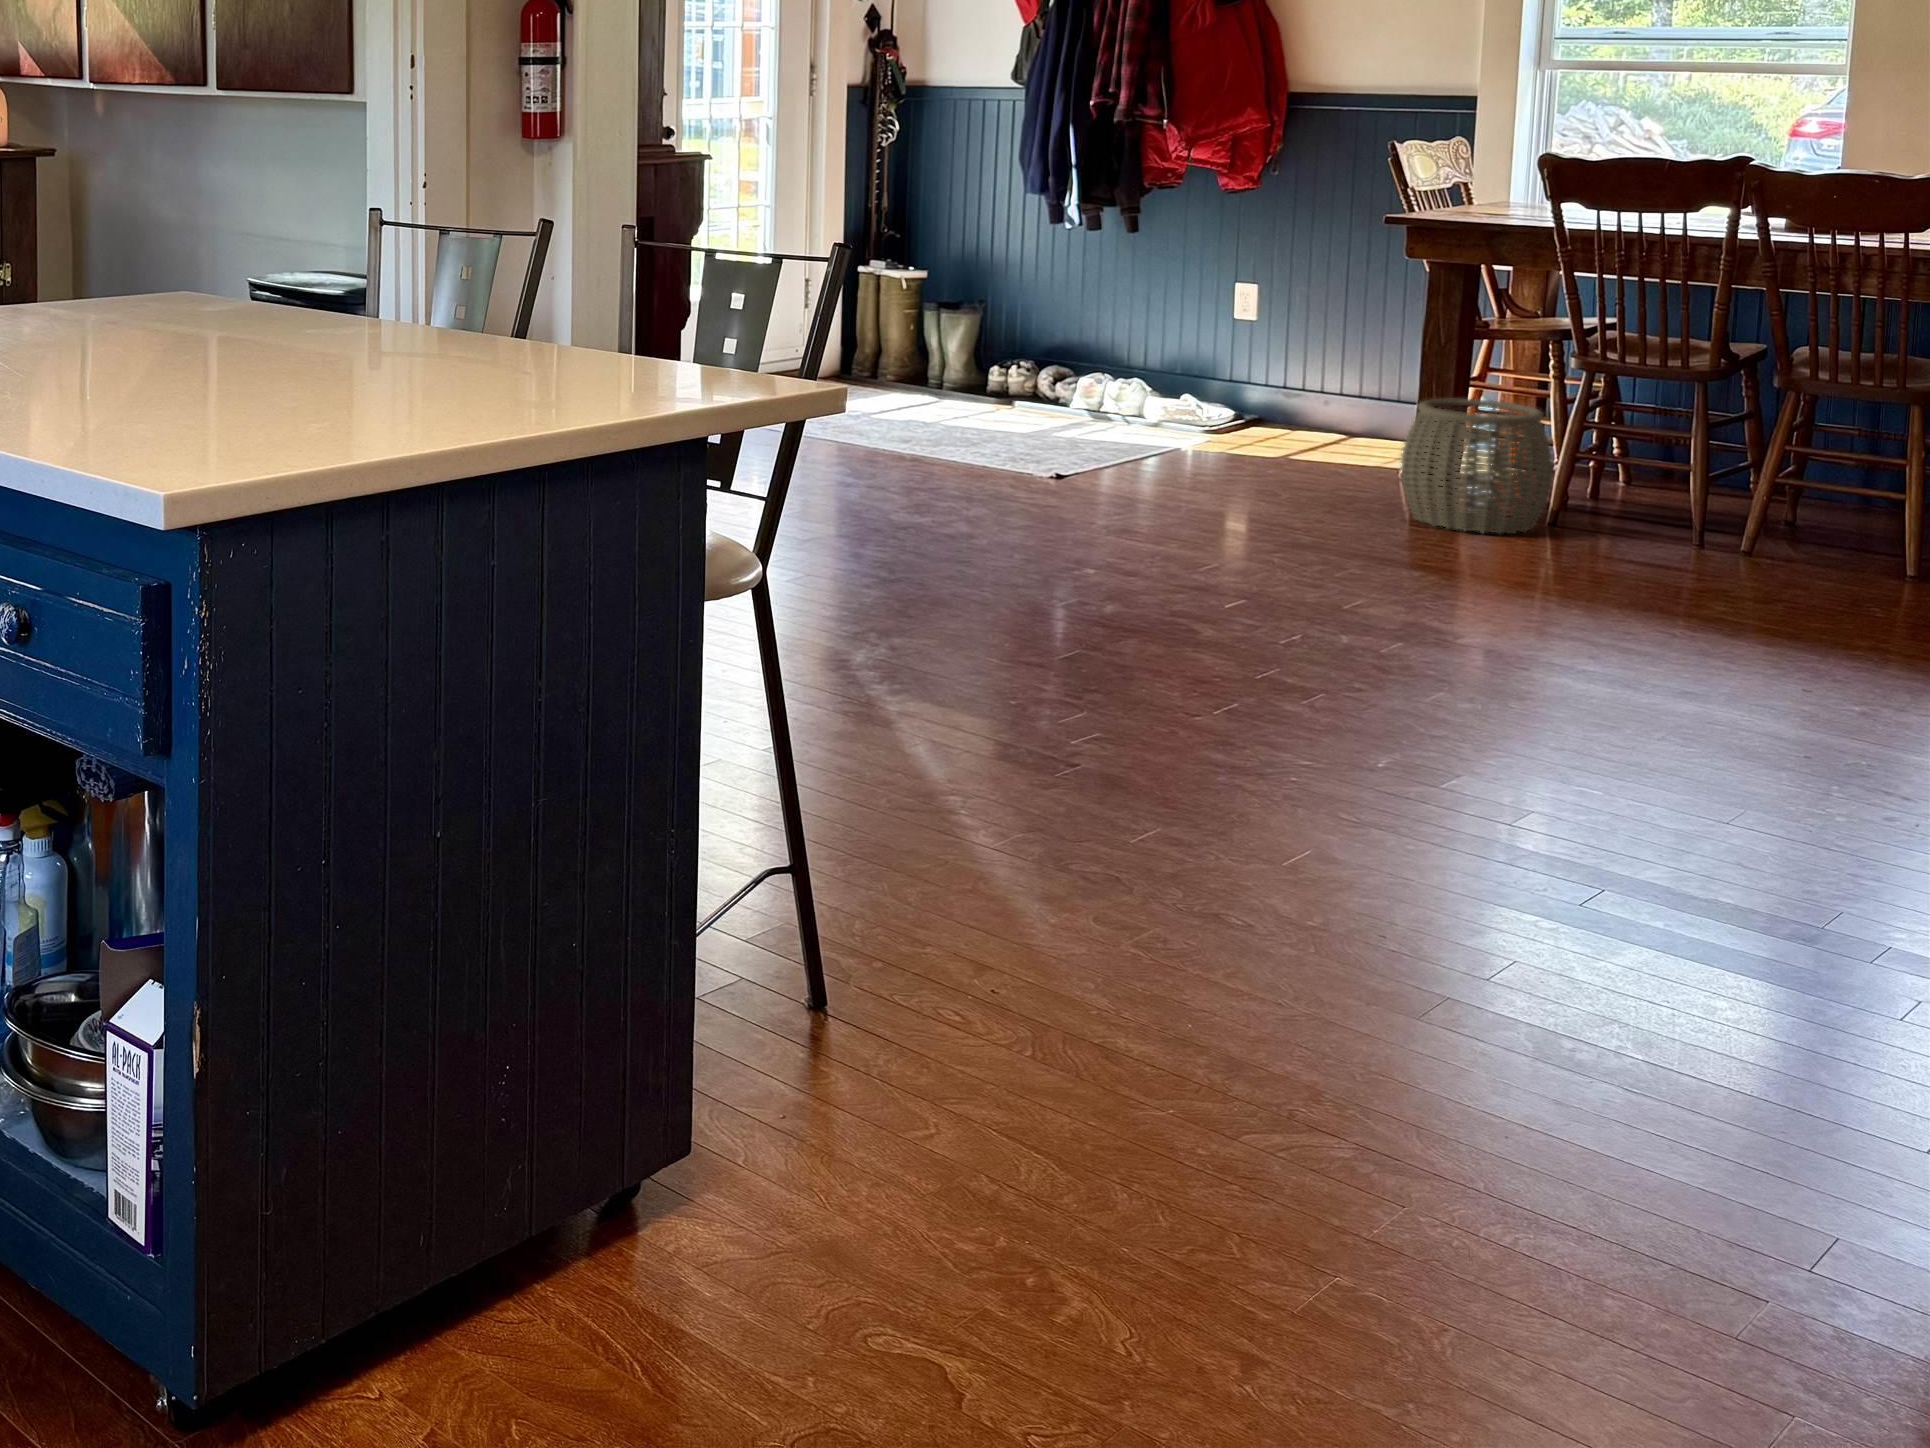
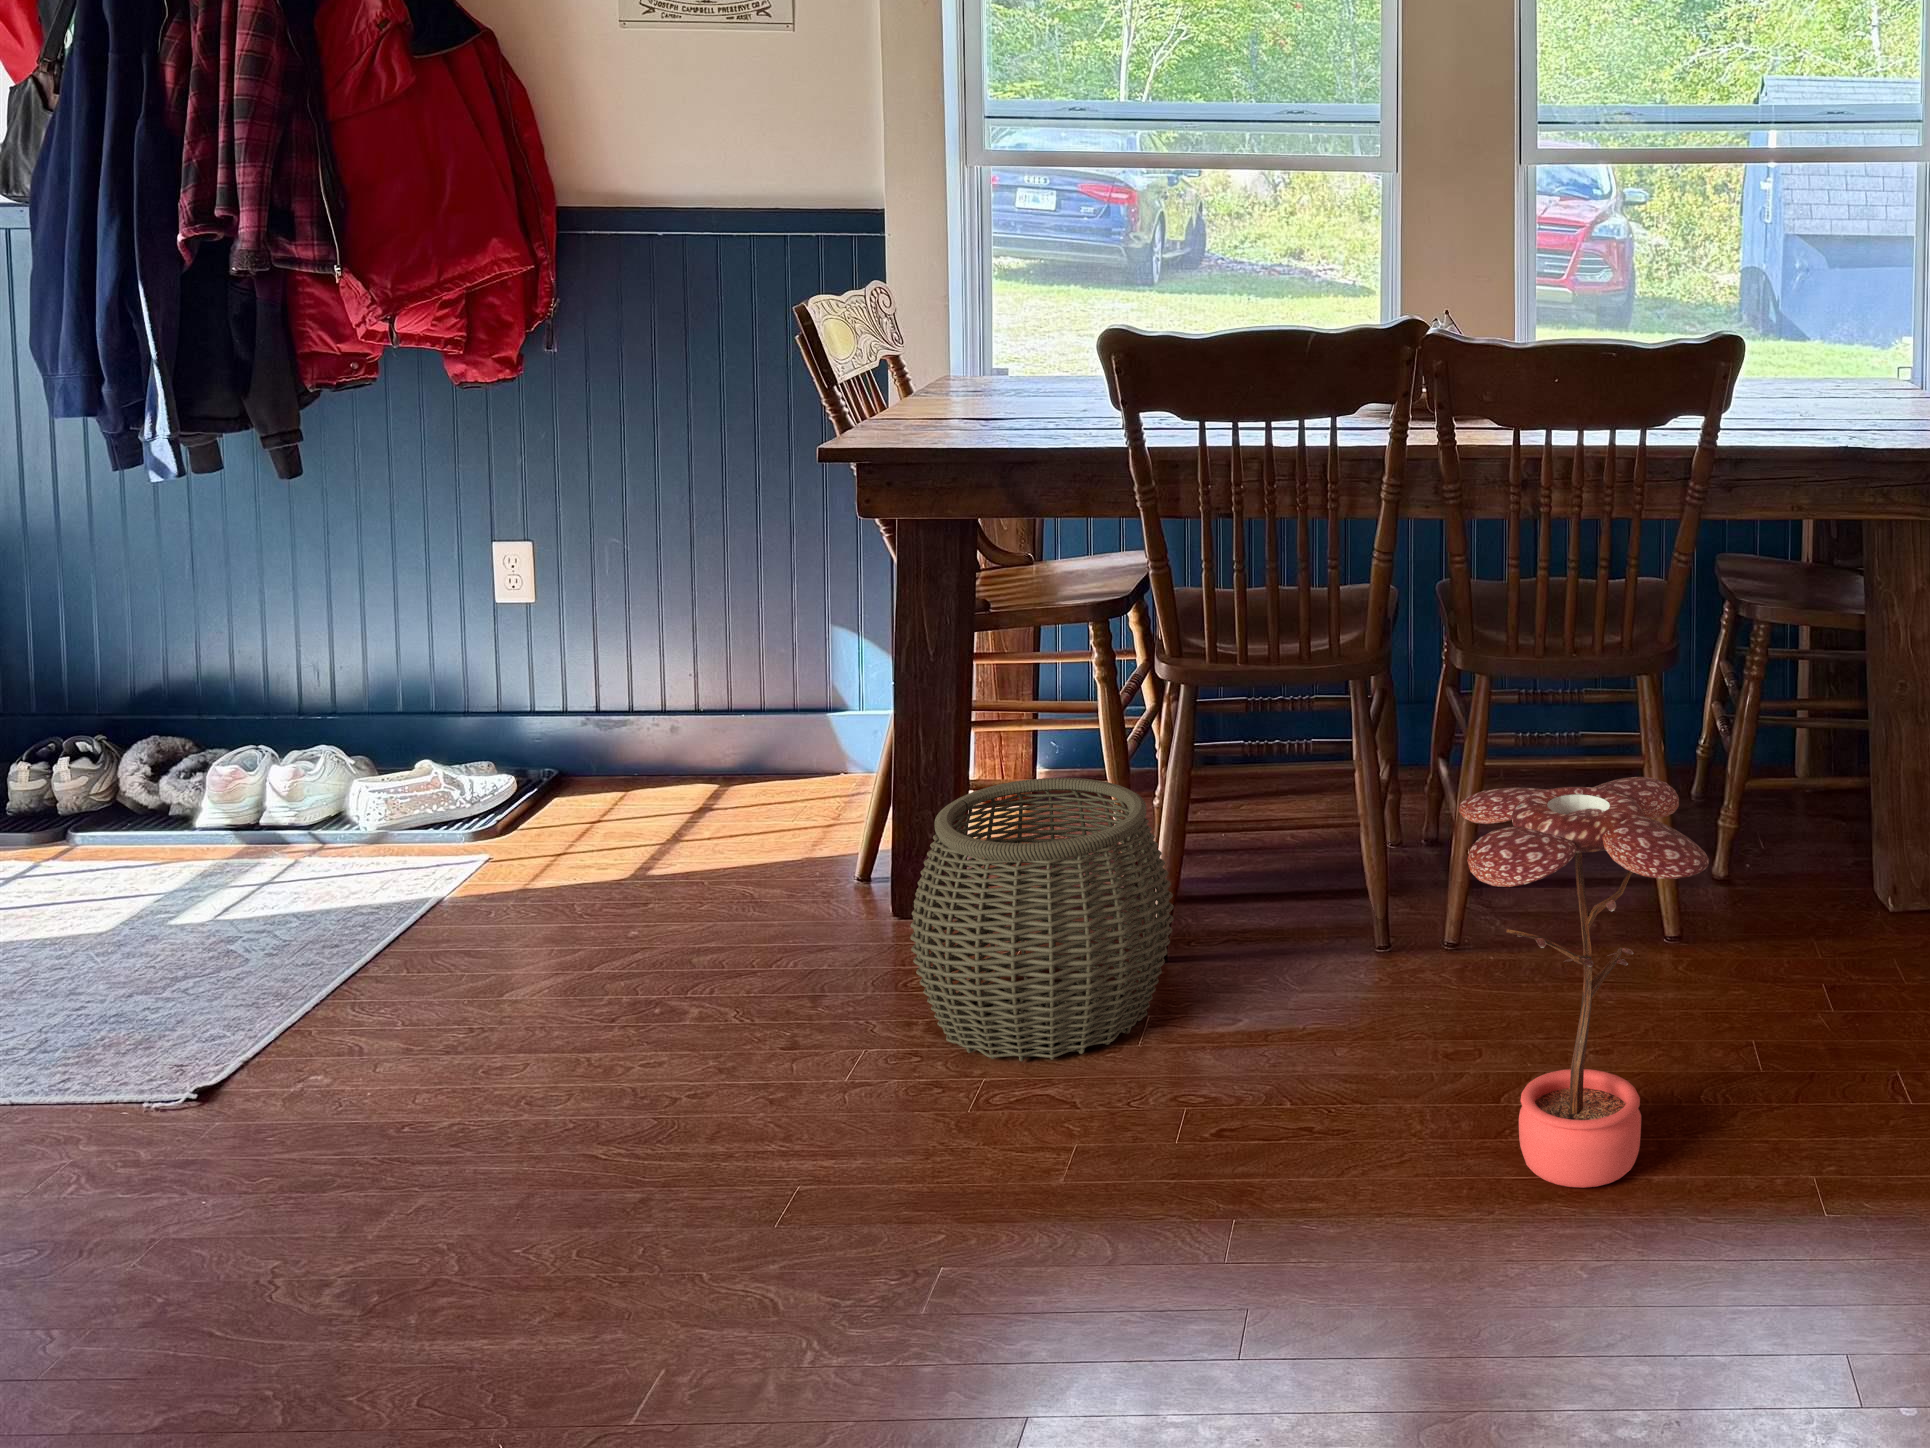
potted plant: none [1665,398,1835,613] -> present [1459,777,1709,1188]

